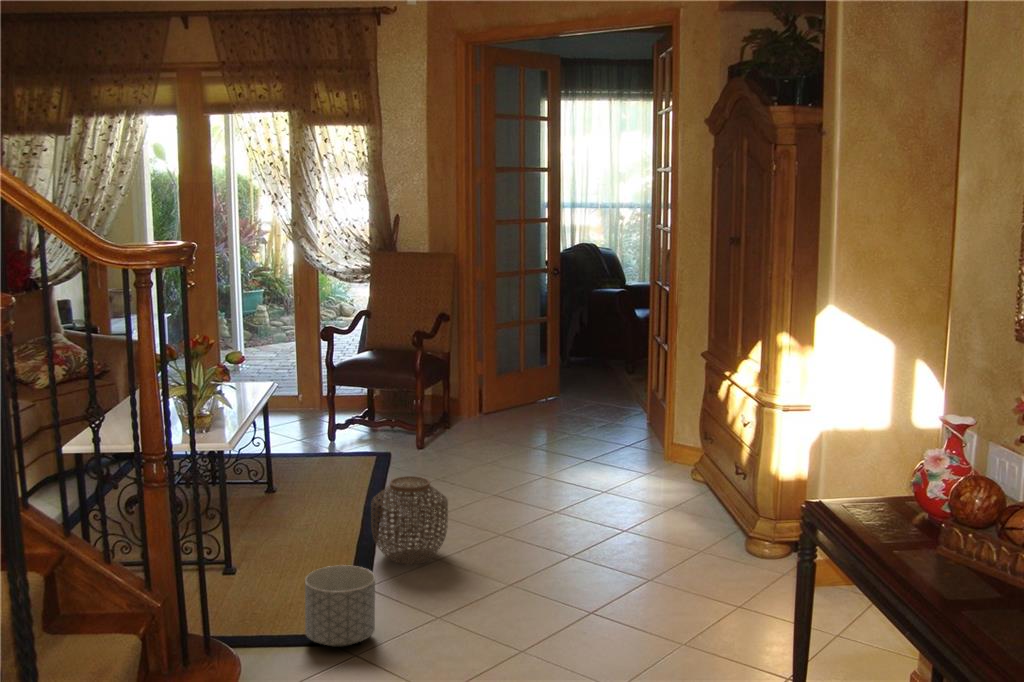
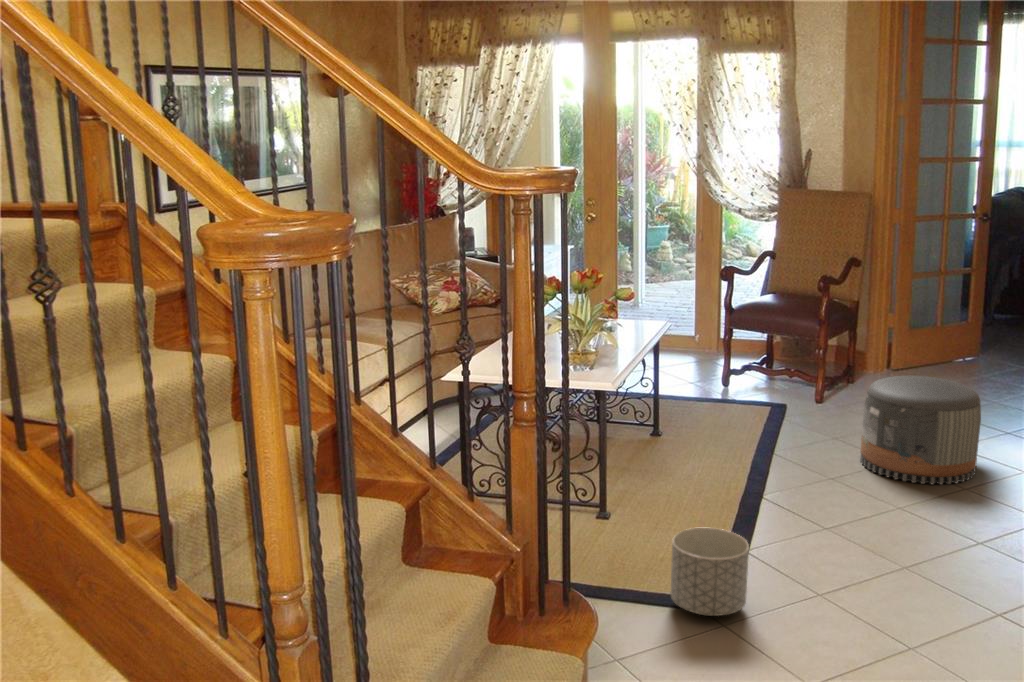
pouf: none [459,417,555,510] -> present [860,376,981,485]
woven basket: present [371,476,448,564] -> none [754,436,843,533]

